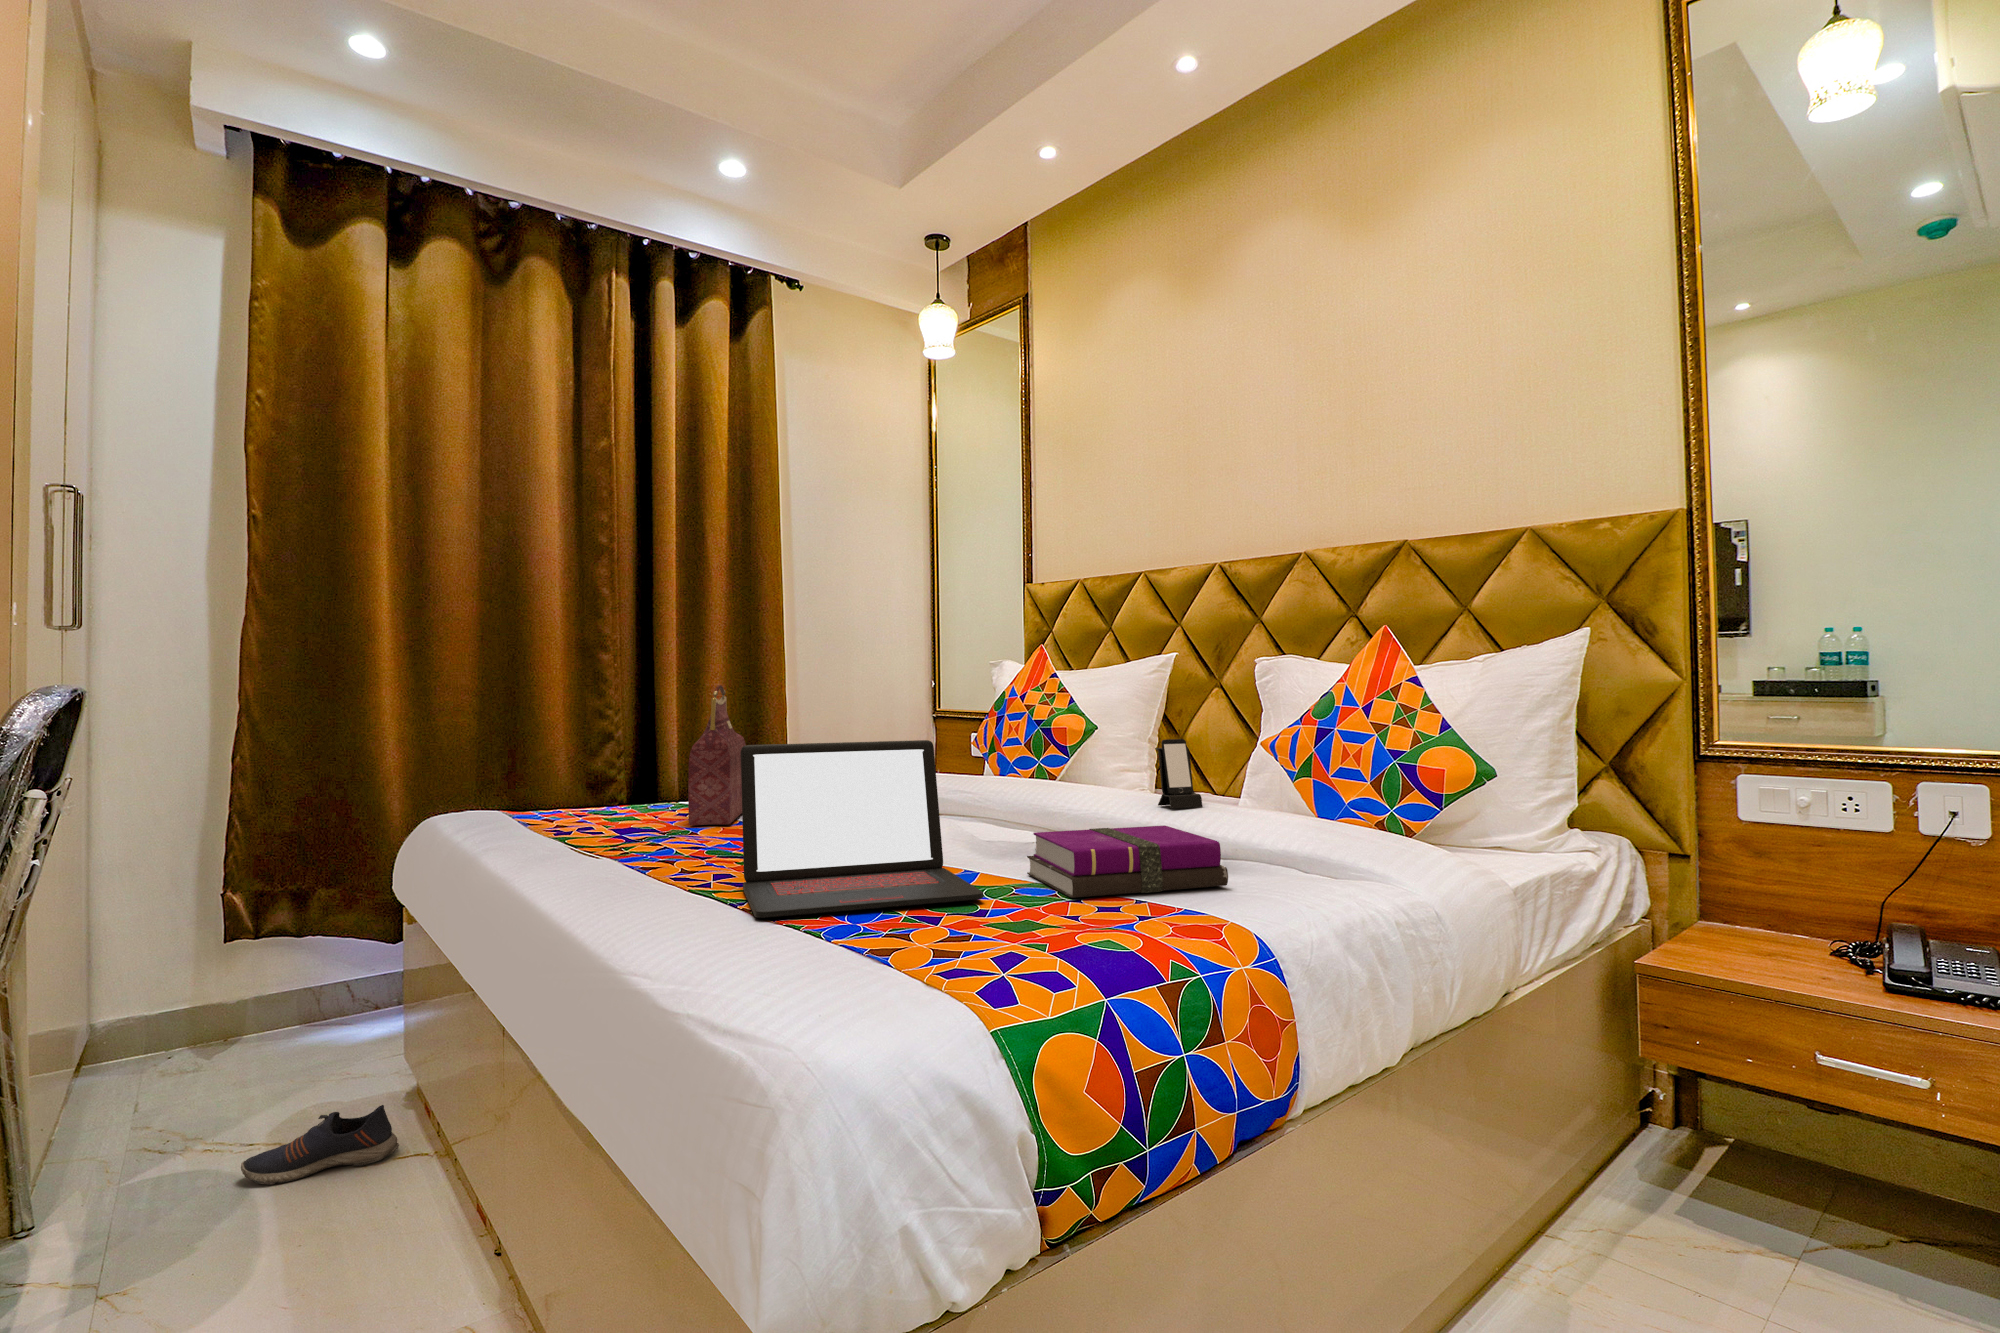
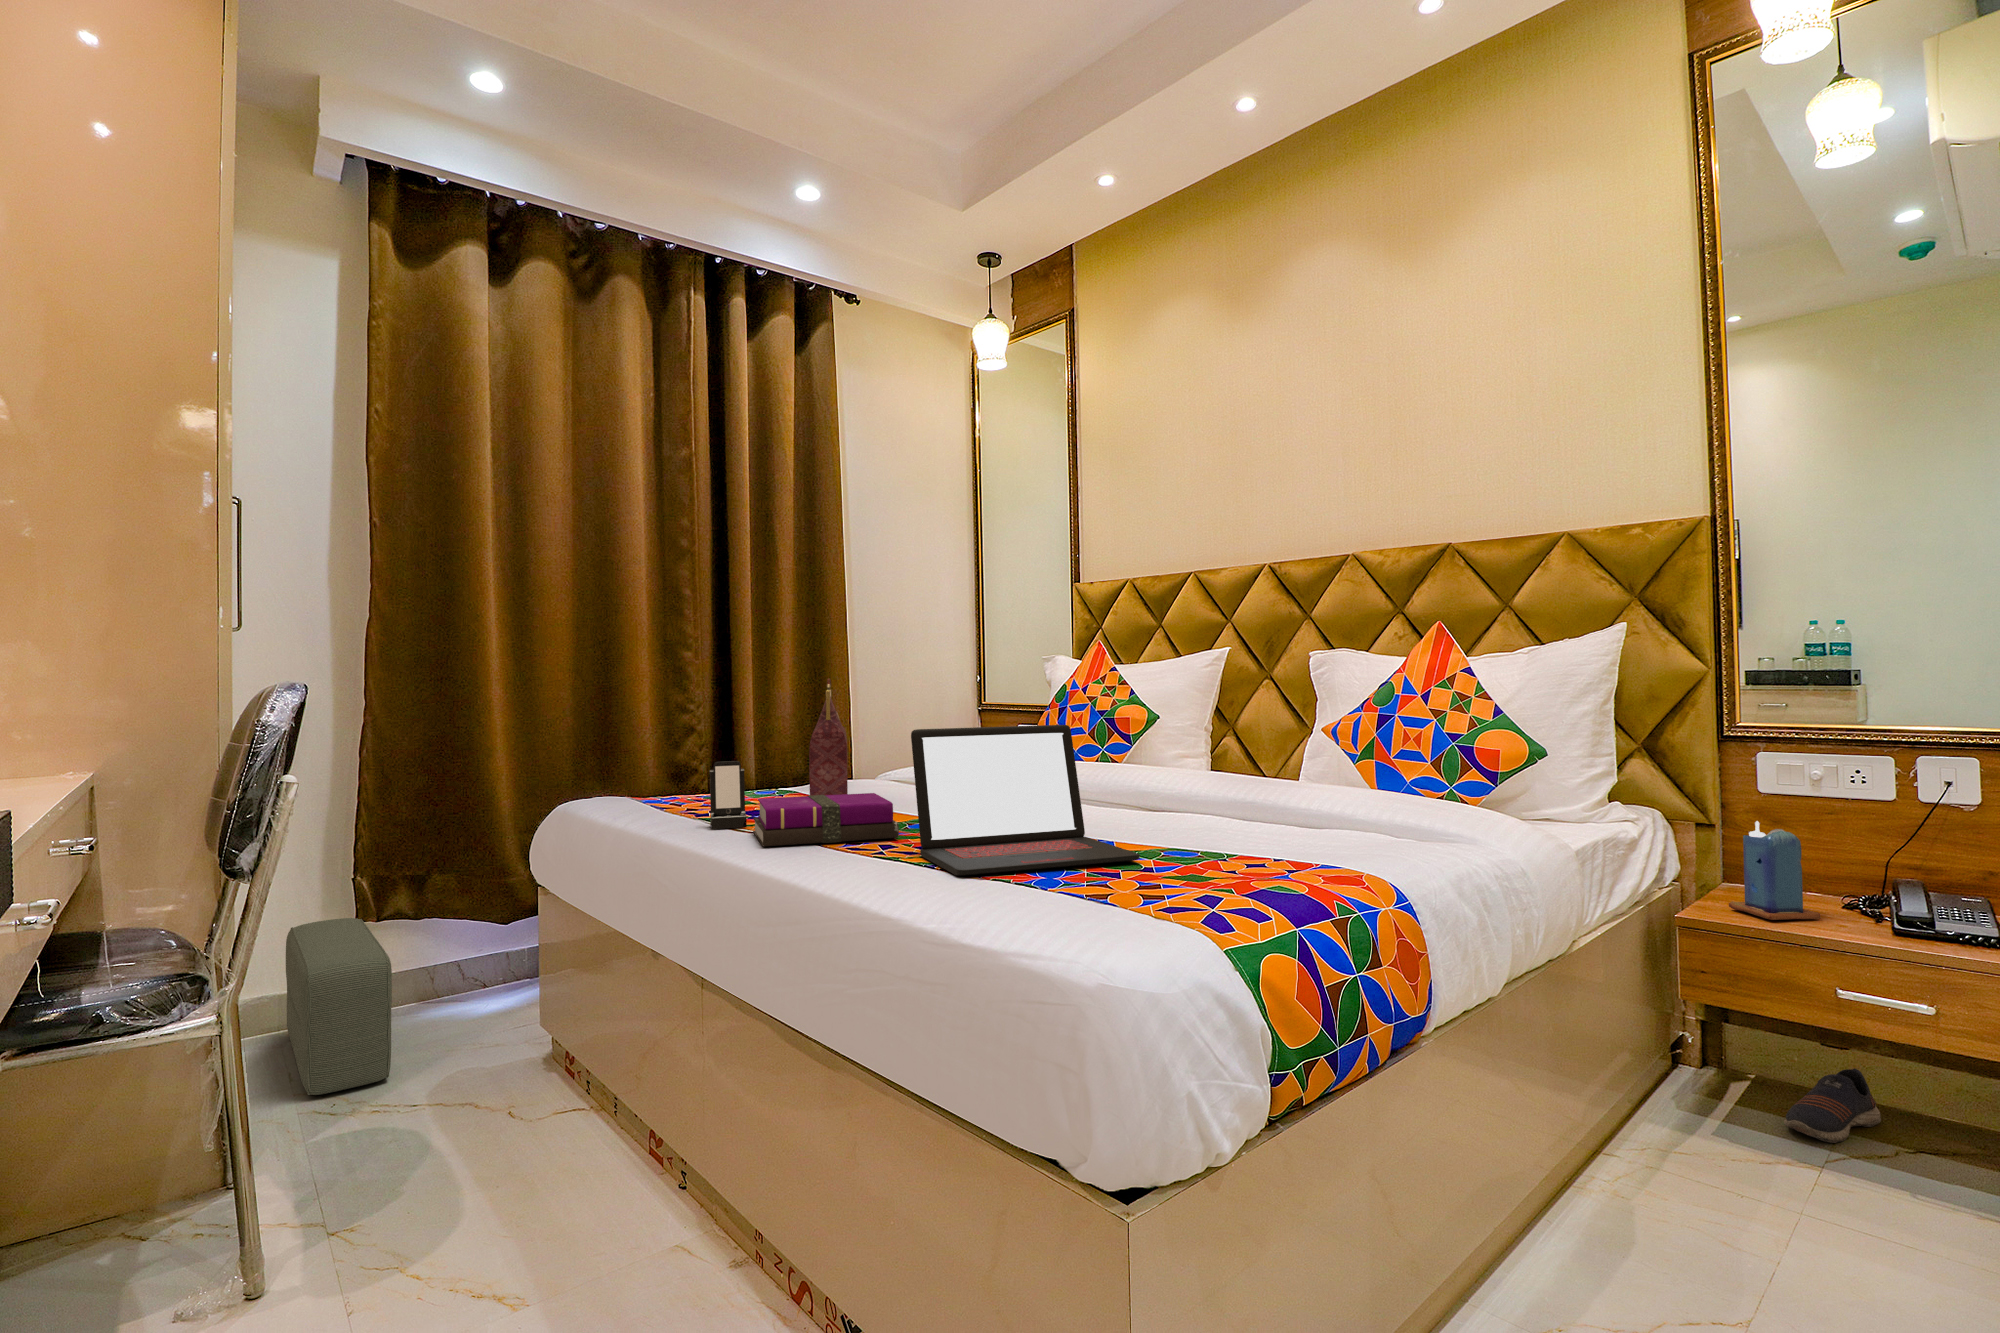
smartphone: present [1155,739,1202,808] -> present [710,761,747,829]
notebook: present [1027,825,1228,898] -> present [753,793,899,847]
candle: none [1697,855,1801,971] -> present [1729,821,1820,920]
pouf: none [133,936,243,1133] -> present [286,918,392,1095]
shoe: present [241,1105,399,1185] -> present [1784,1068,1881,1143]

